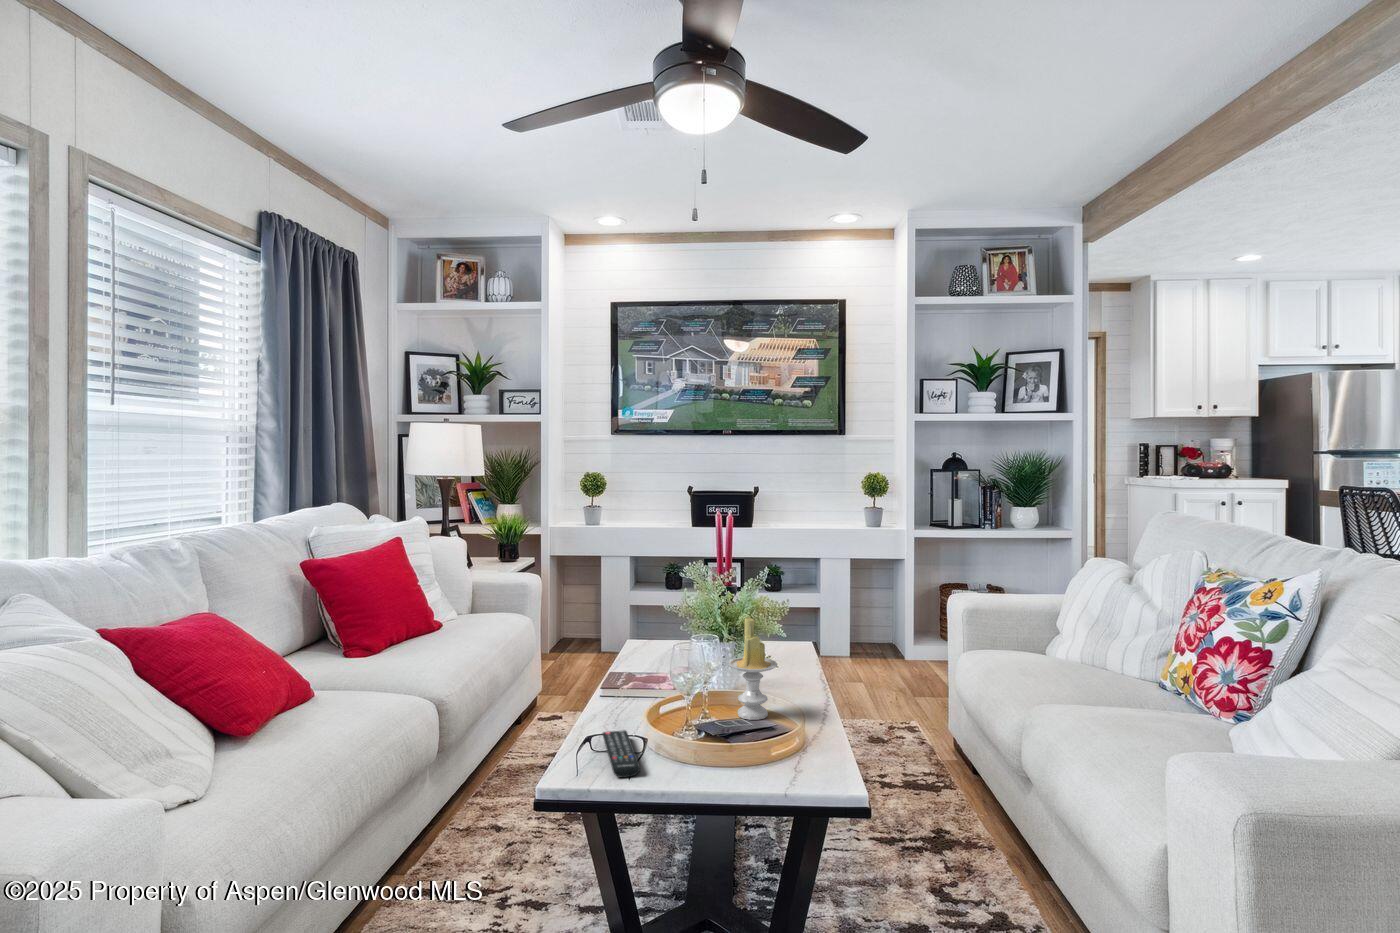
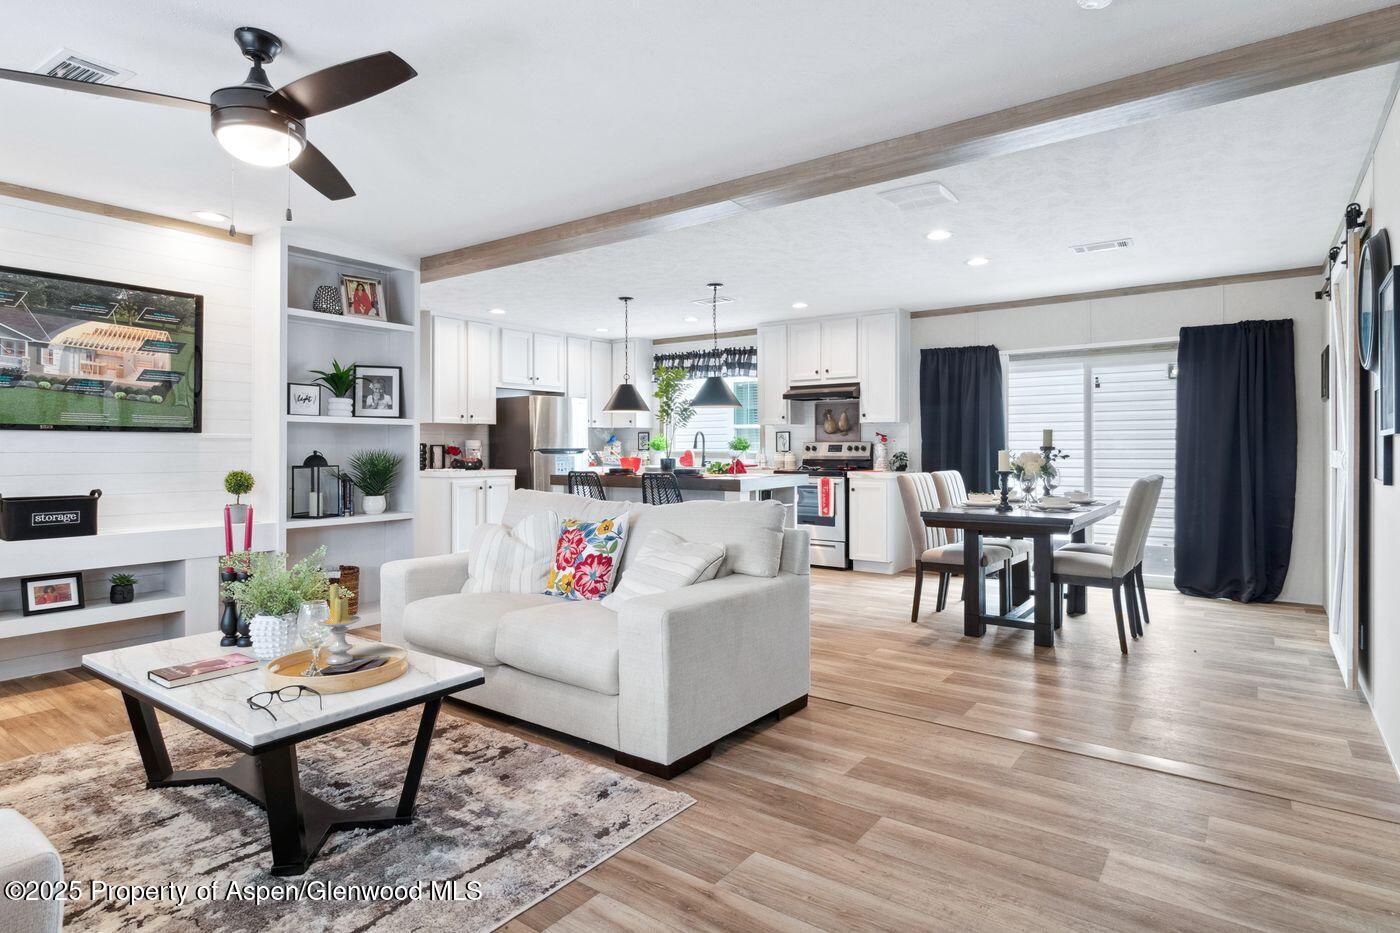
remote control: present [602,730,640,777] -> none [245,691,327,713]

